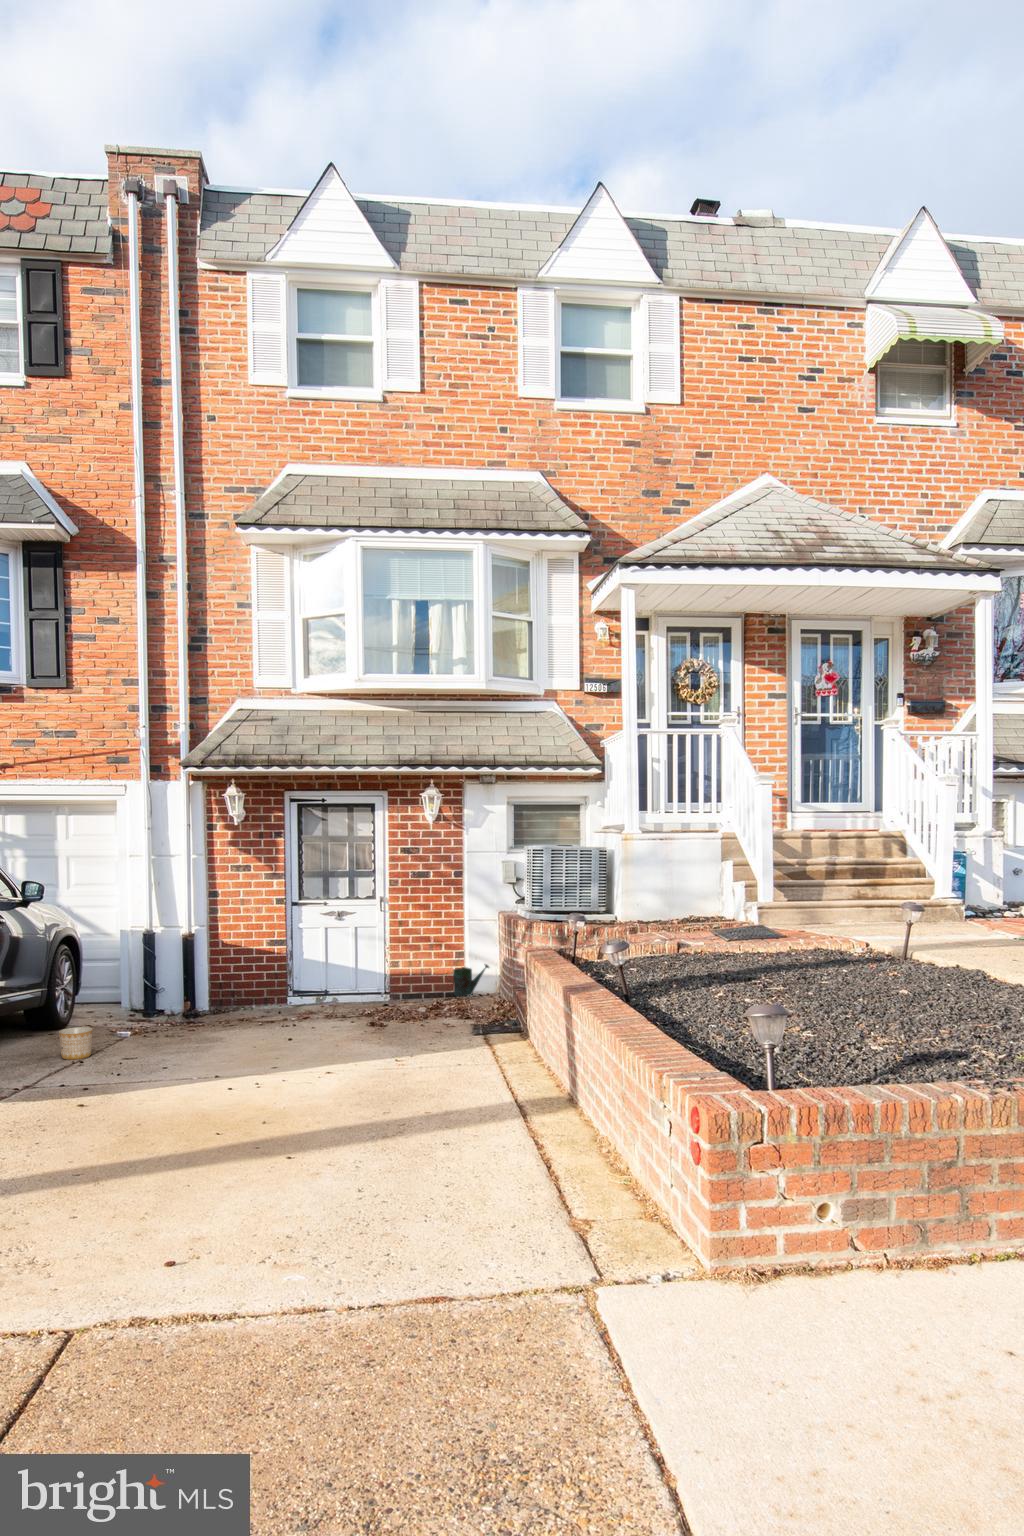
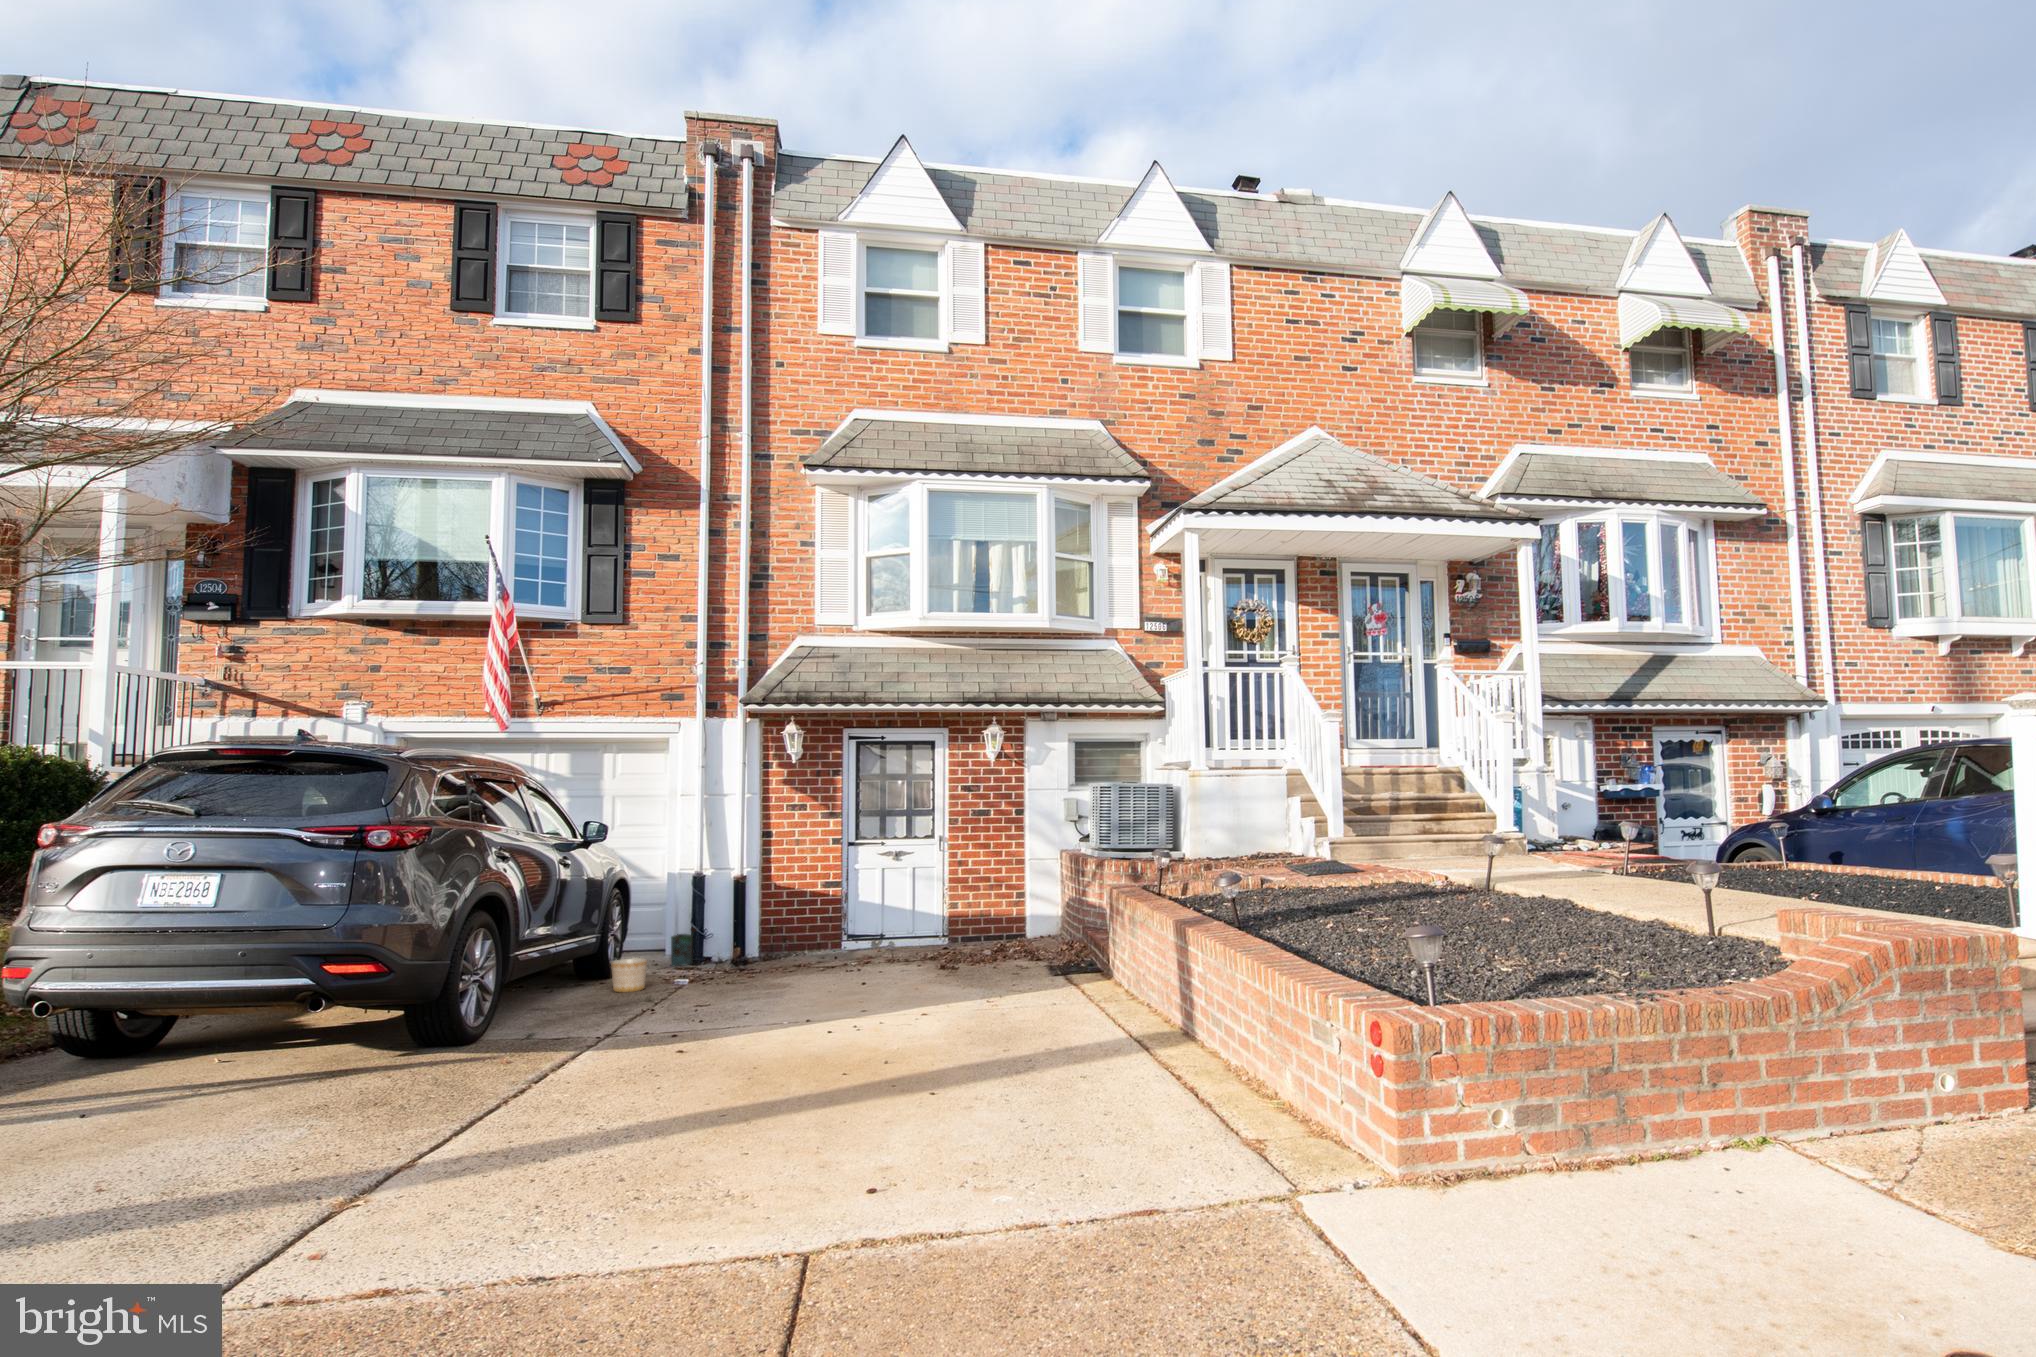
watering can: present [453,965,489,996] -> present [671,927,697,966]

